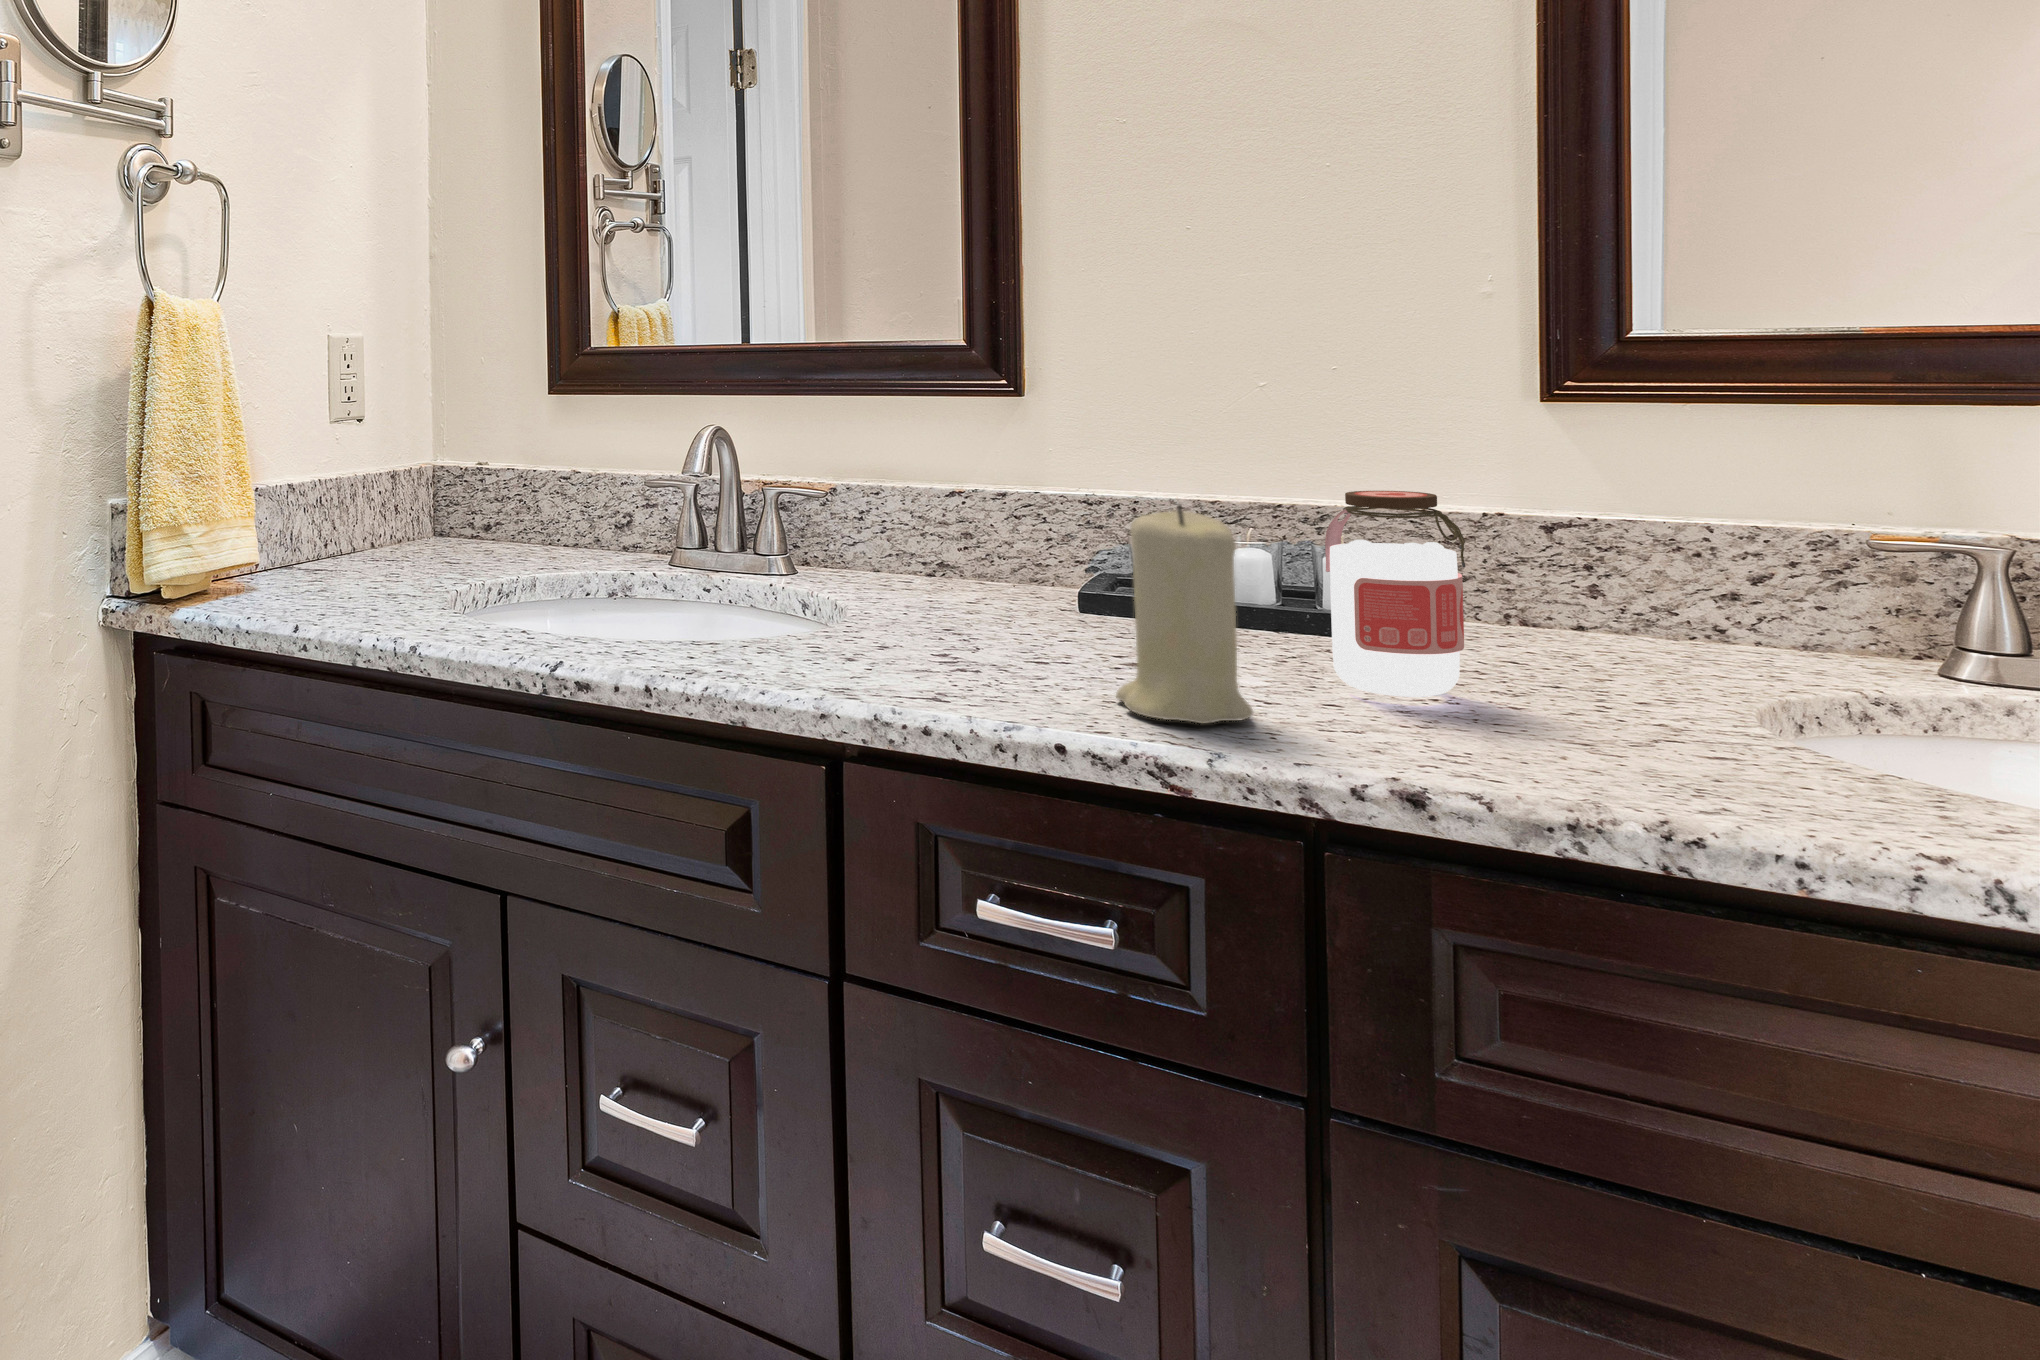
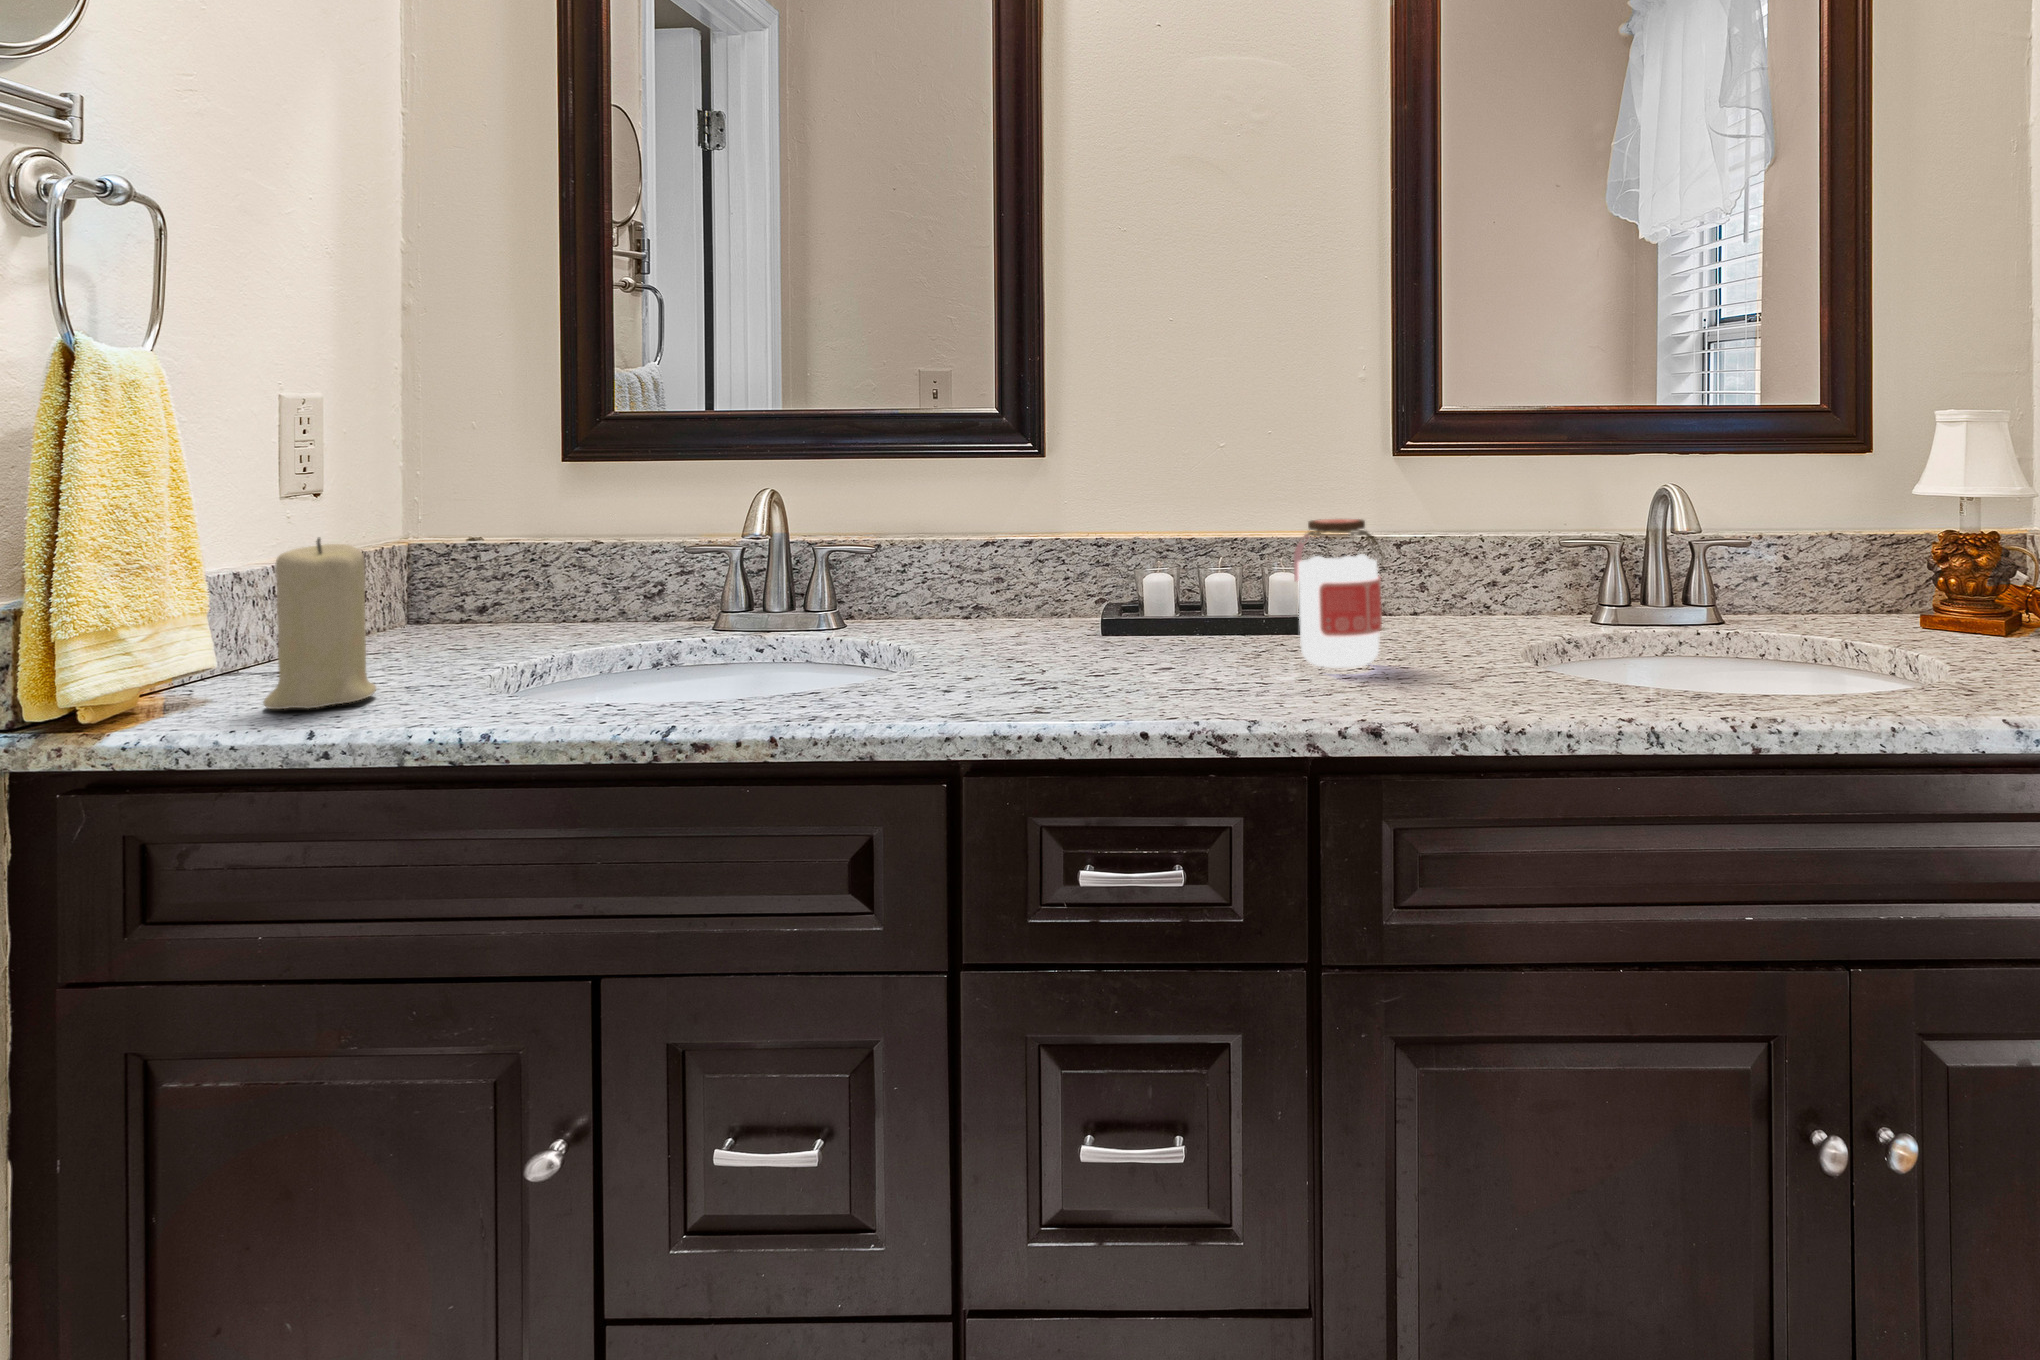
candle: present [1116,504,1253,723] -> present [264,537,376,709]

